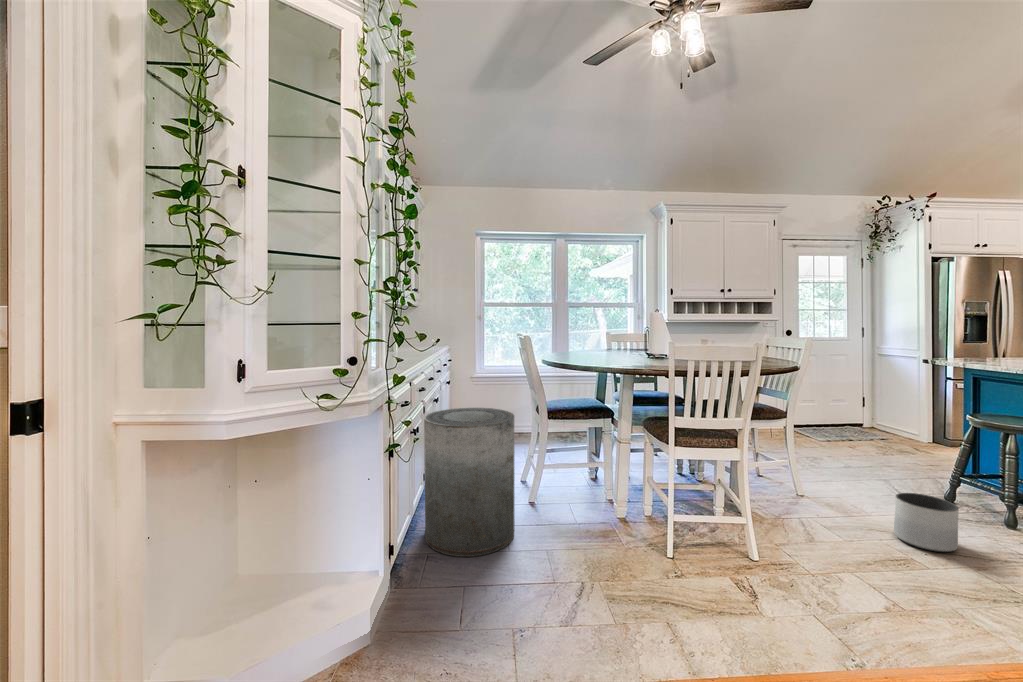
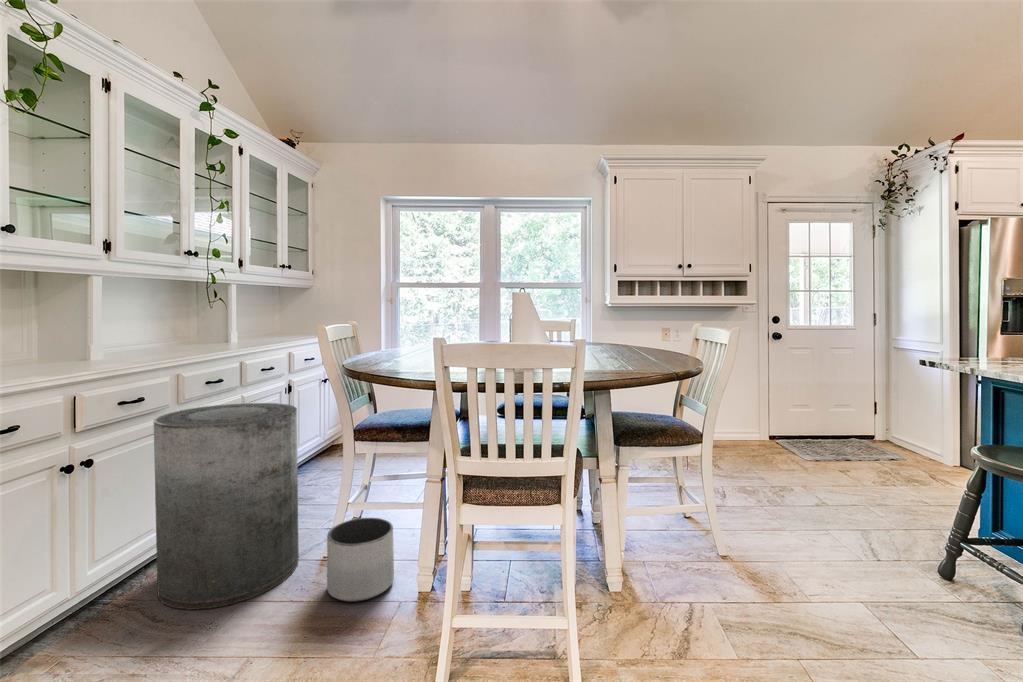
planter: present [894,493,959,552] -> present [327,518,394,602]

